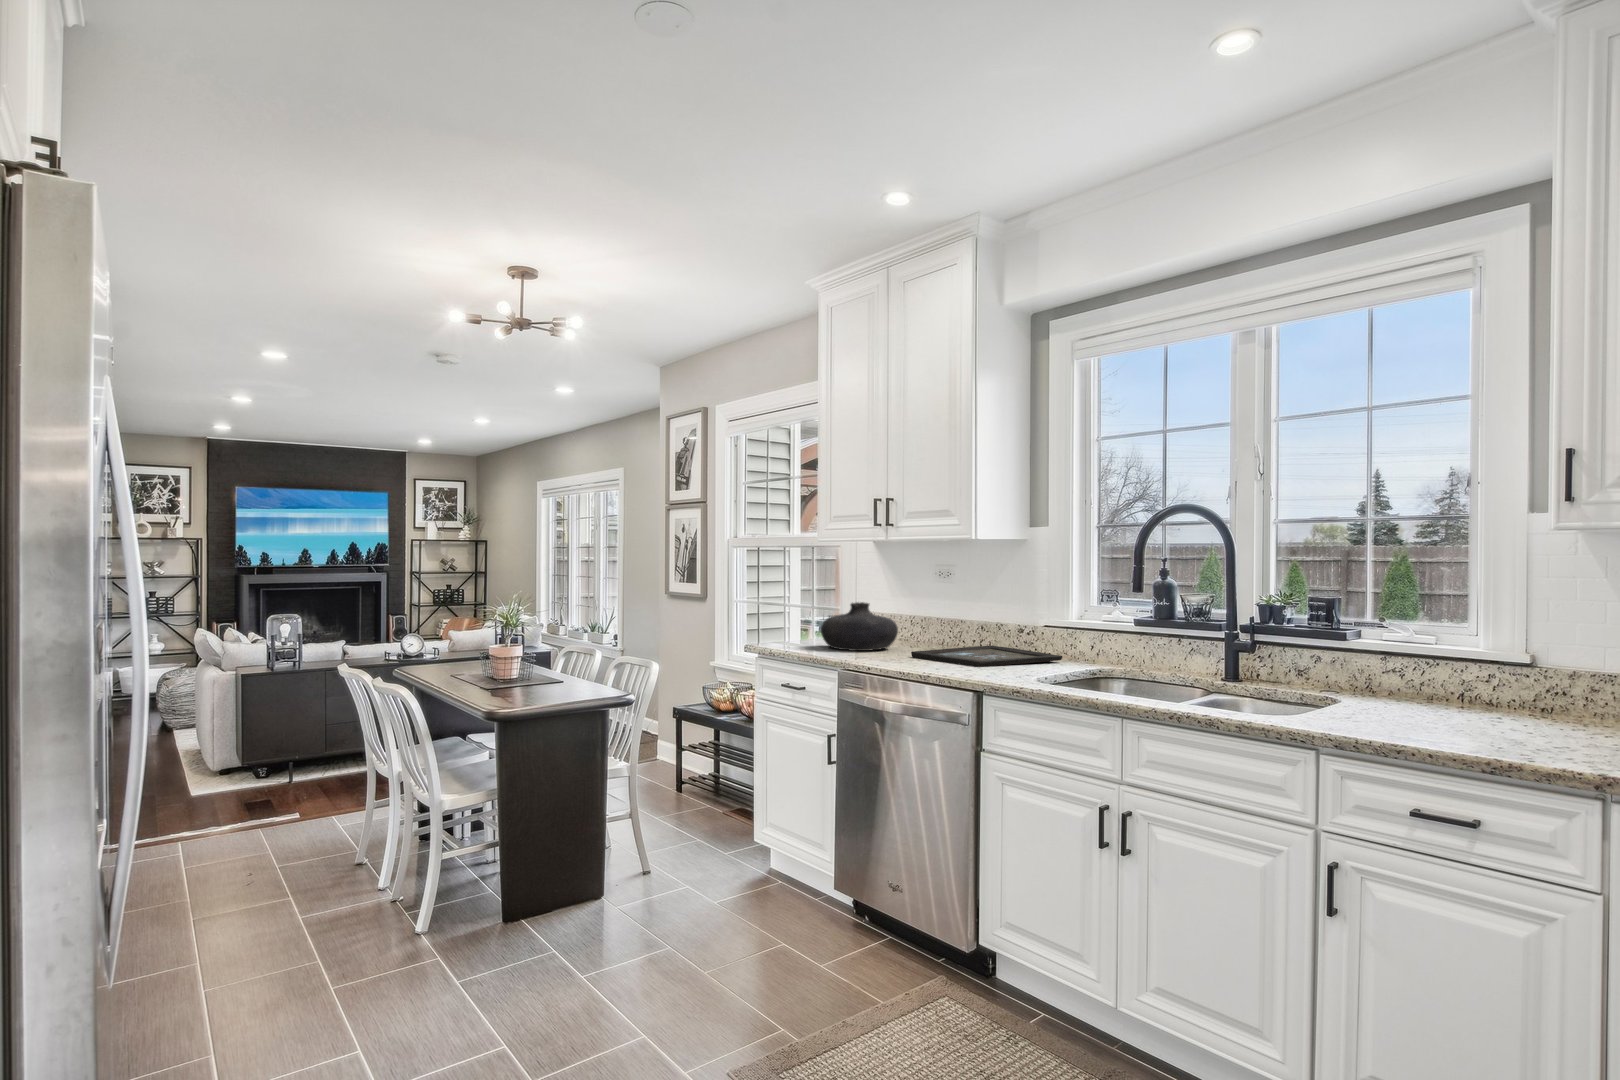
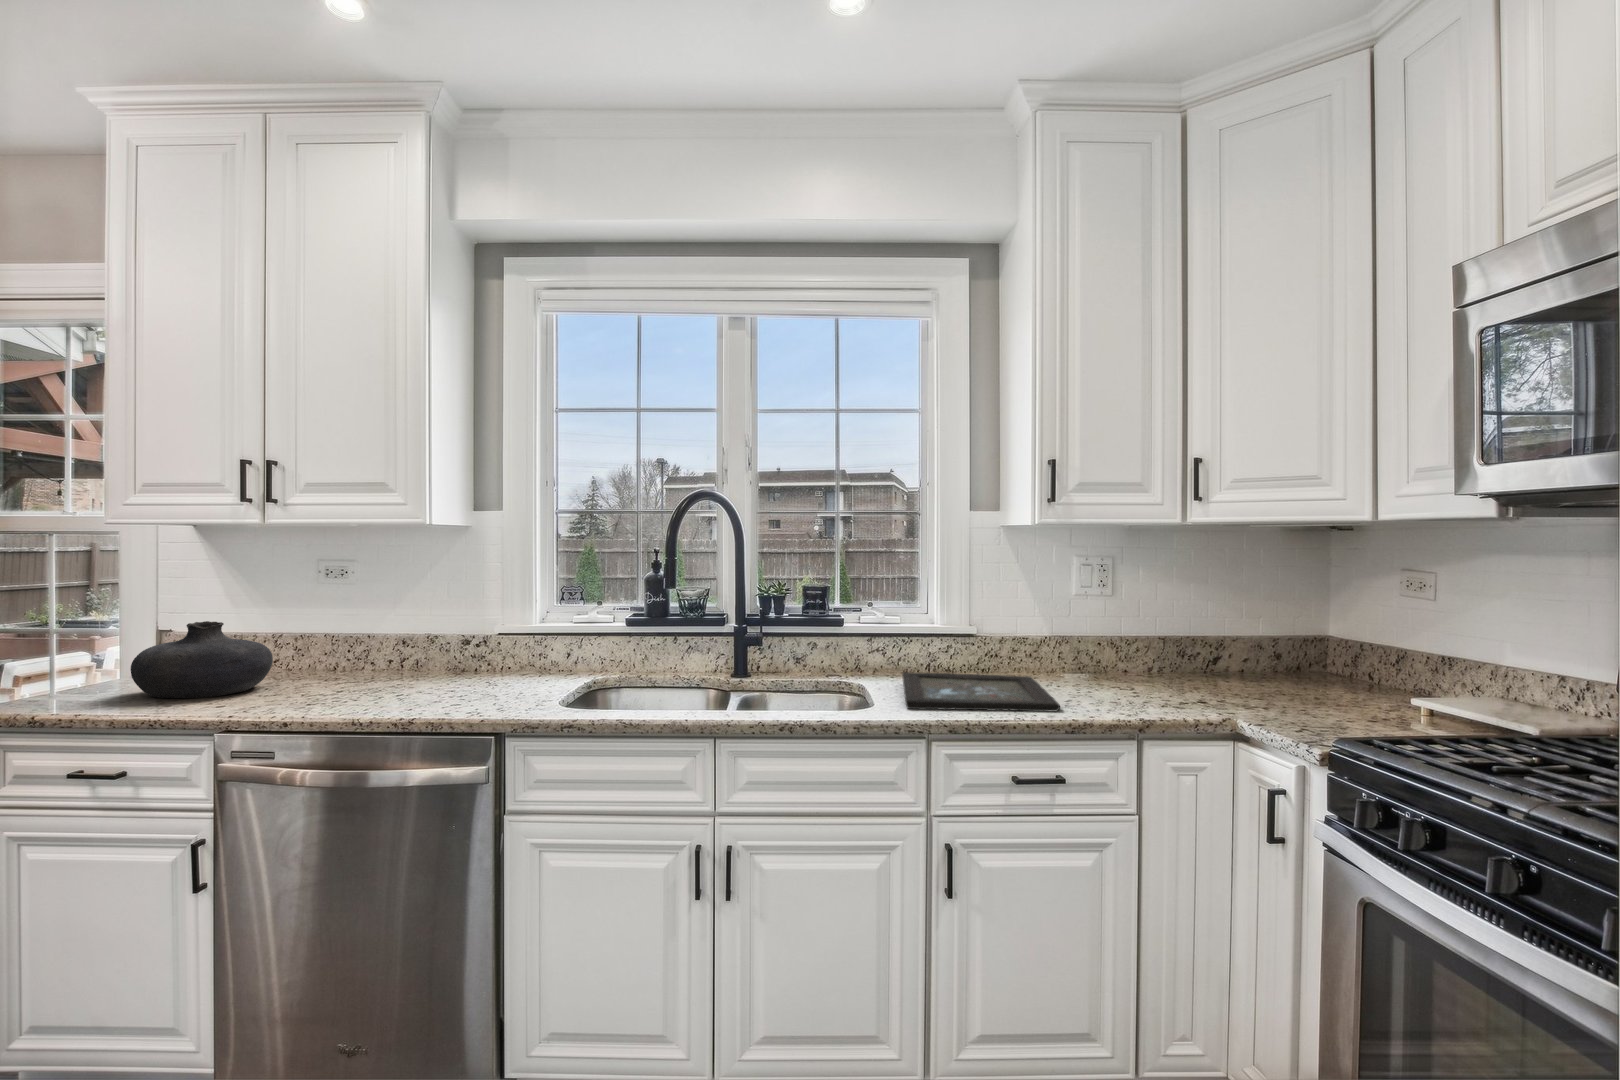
tray: present [911,646,1062,667] -> present [902,672,1060,711]

